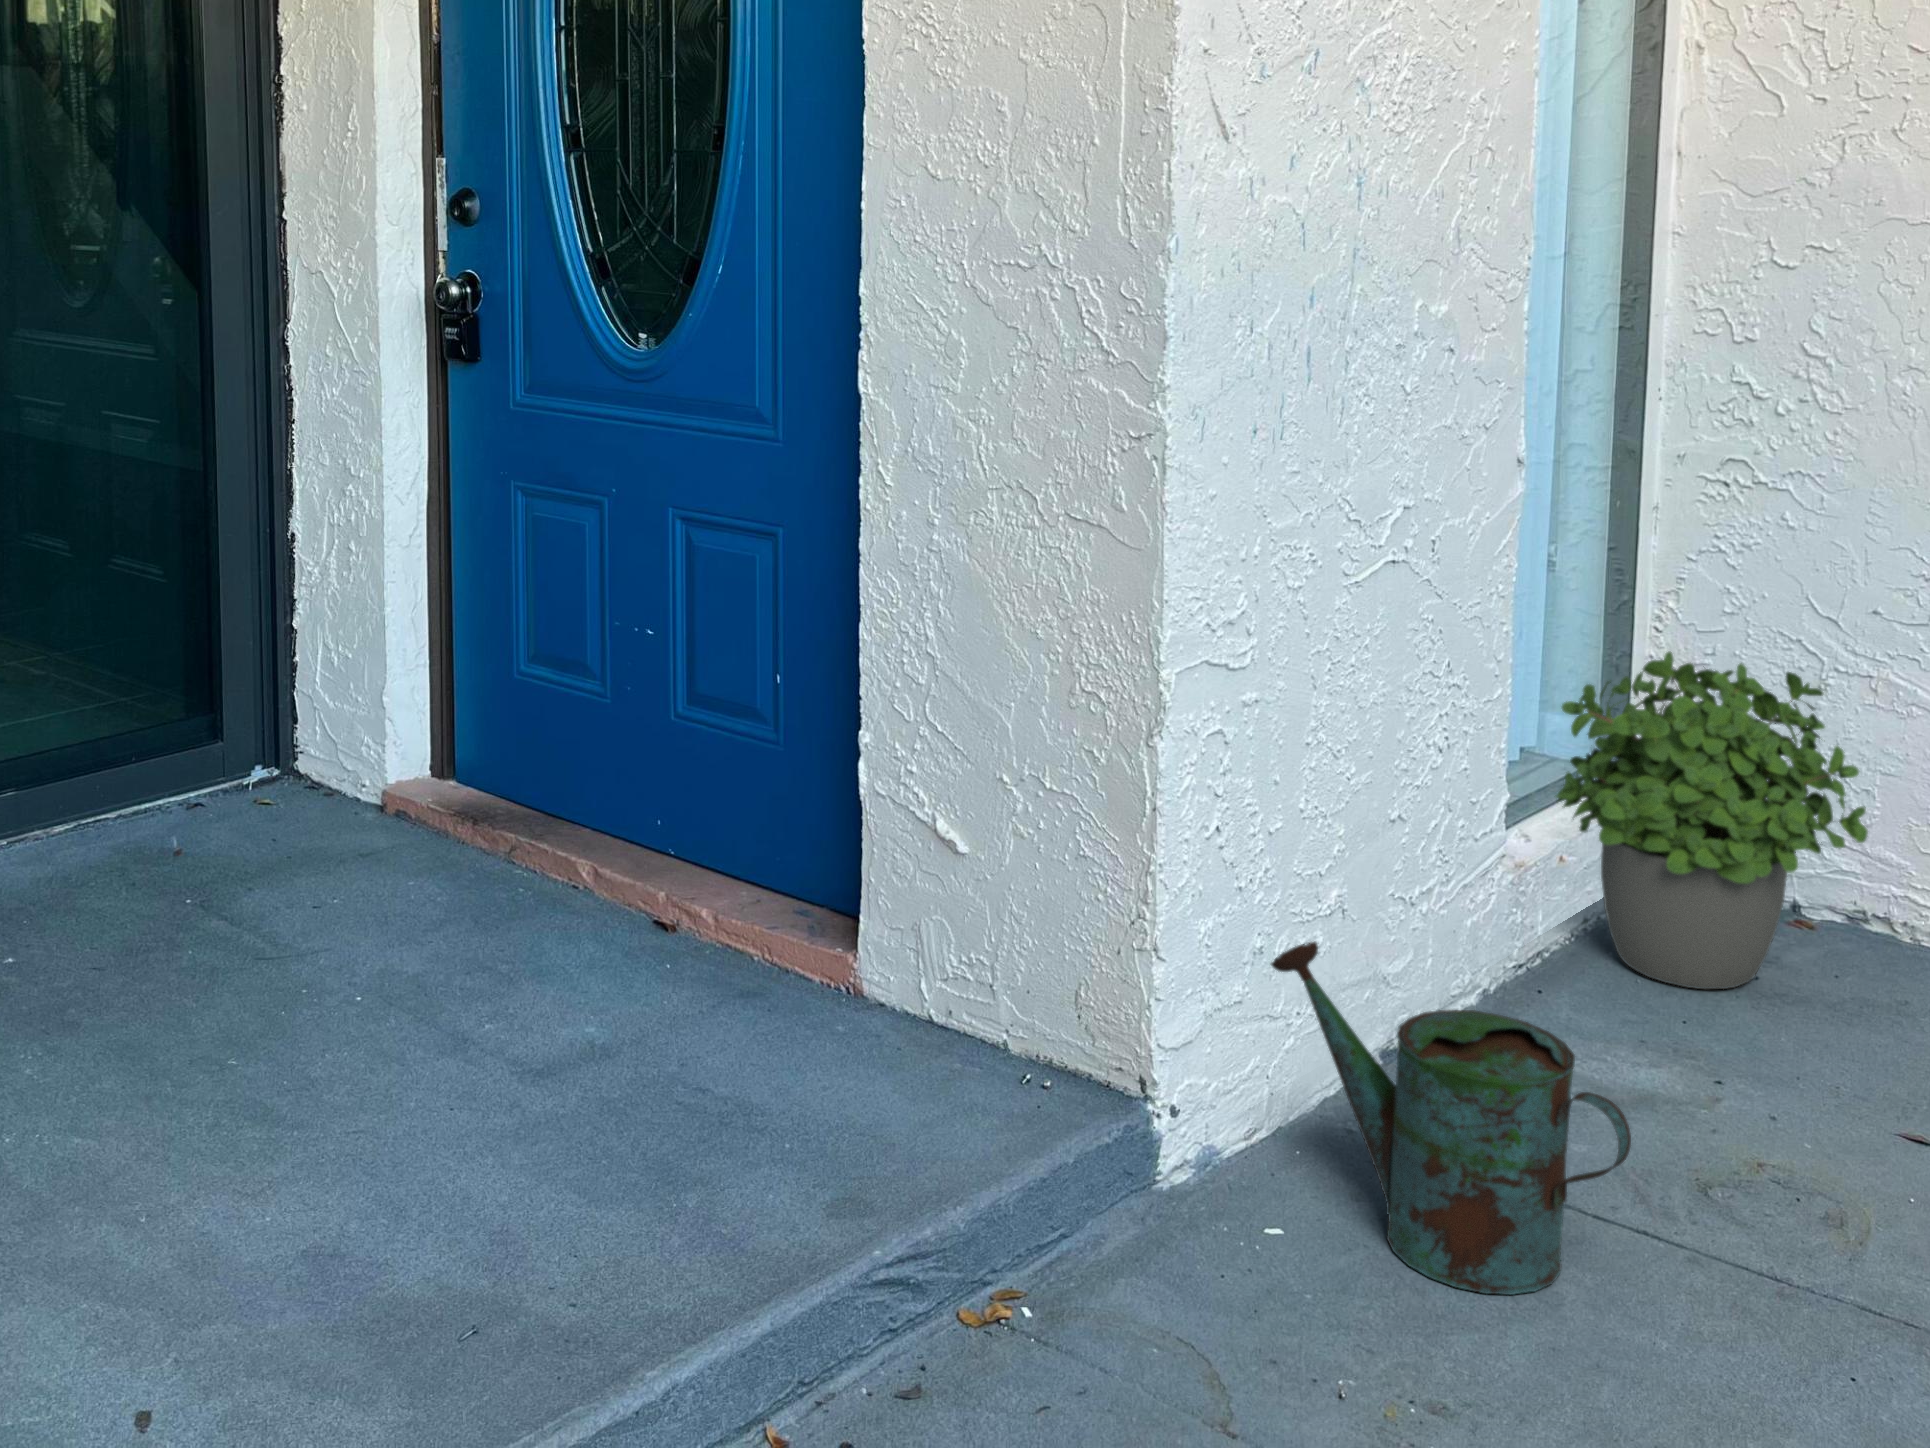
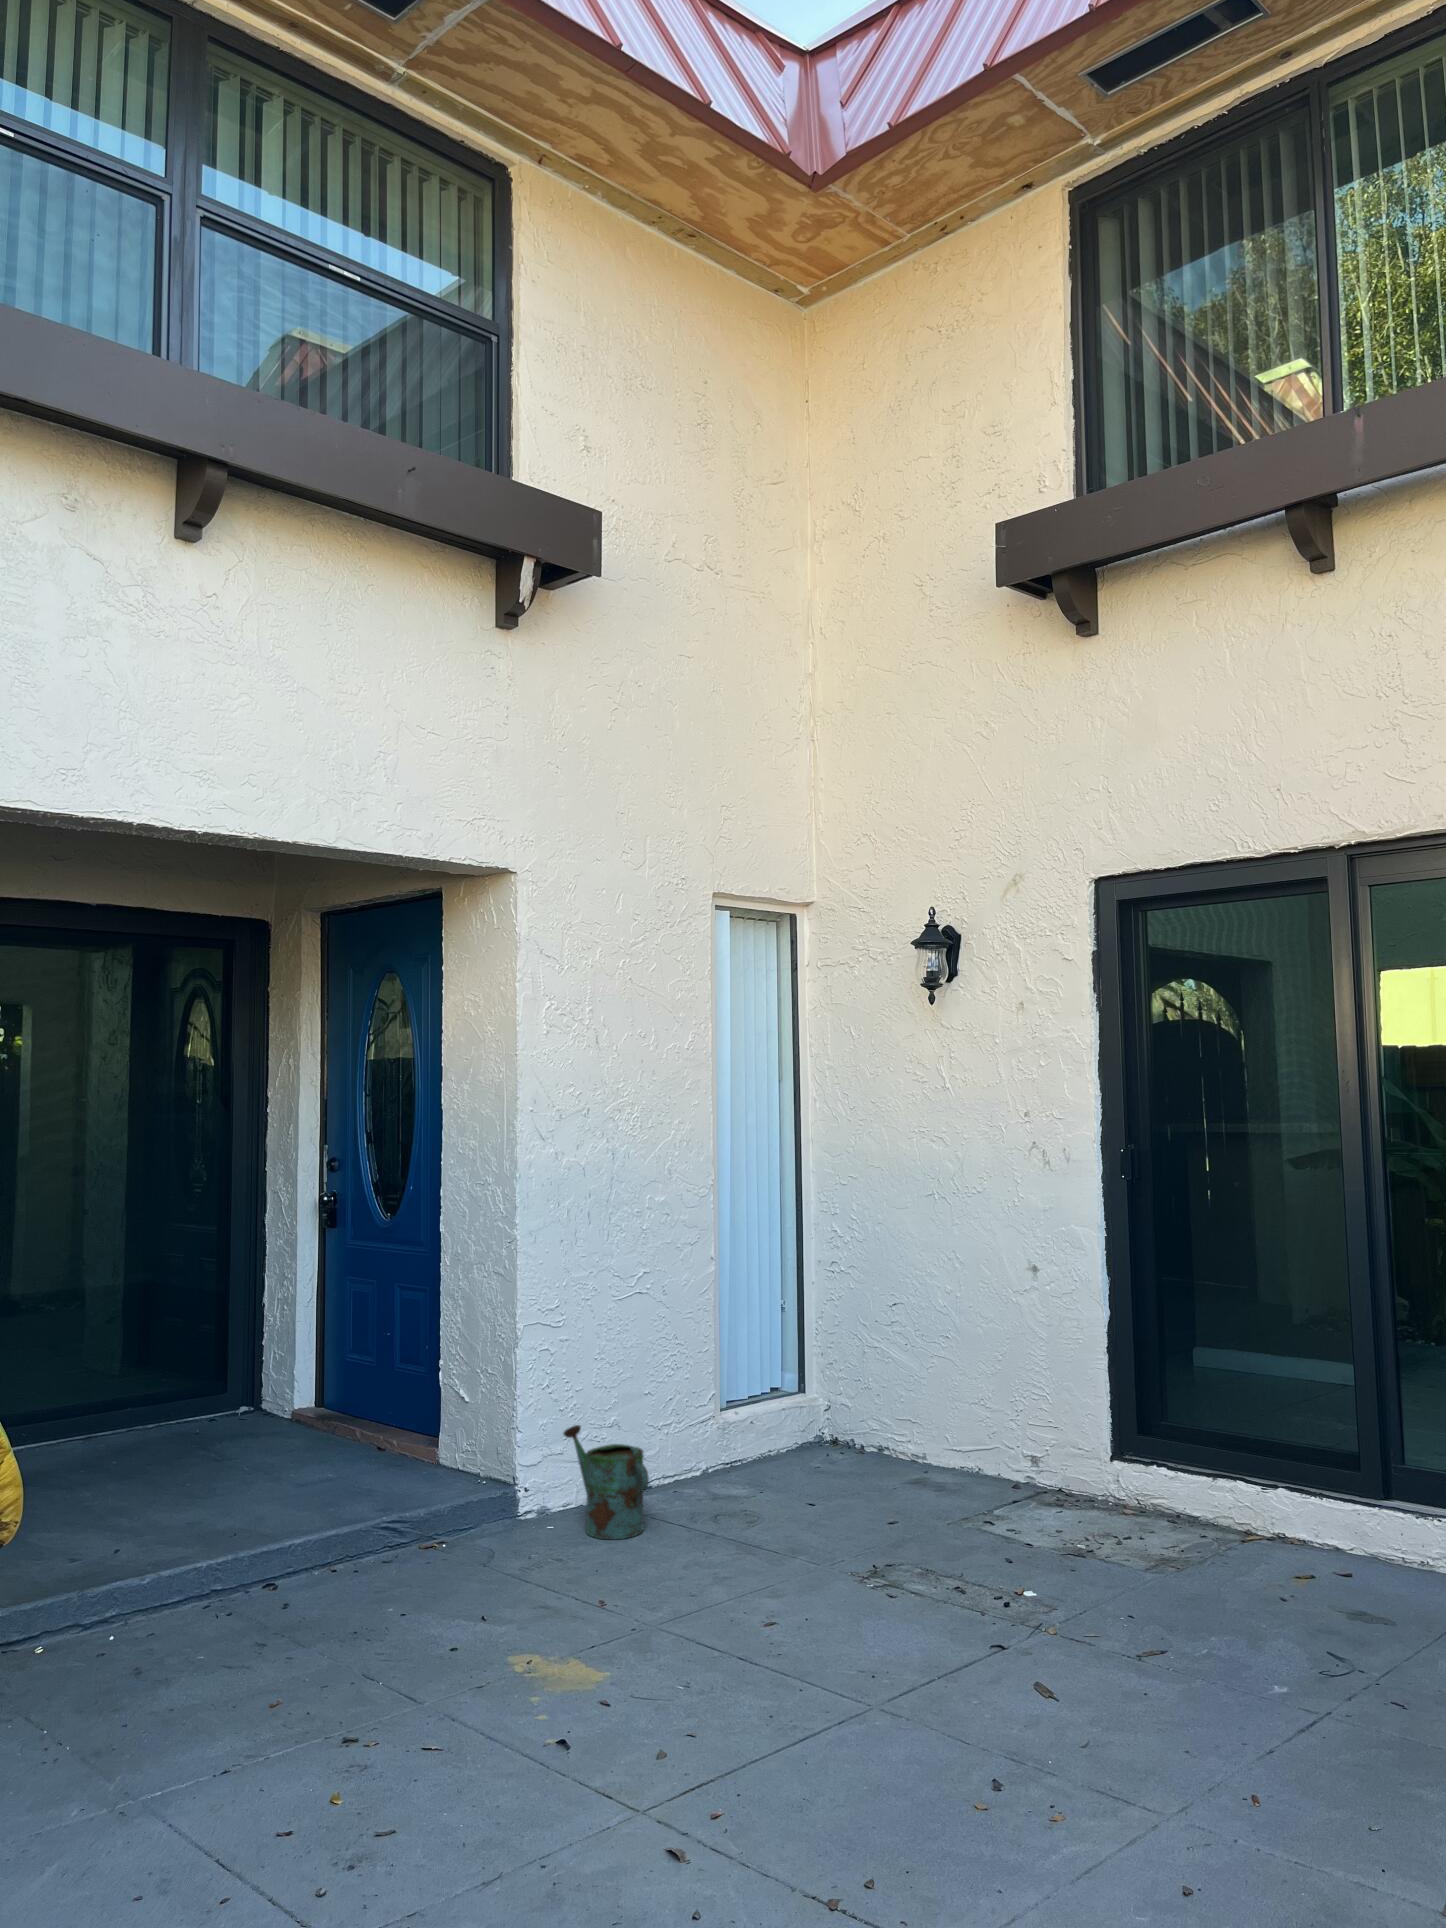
potted plant: present [1556,652,1868,989] -> none [741,1336,845,1470]

